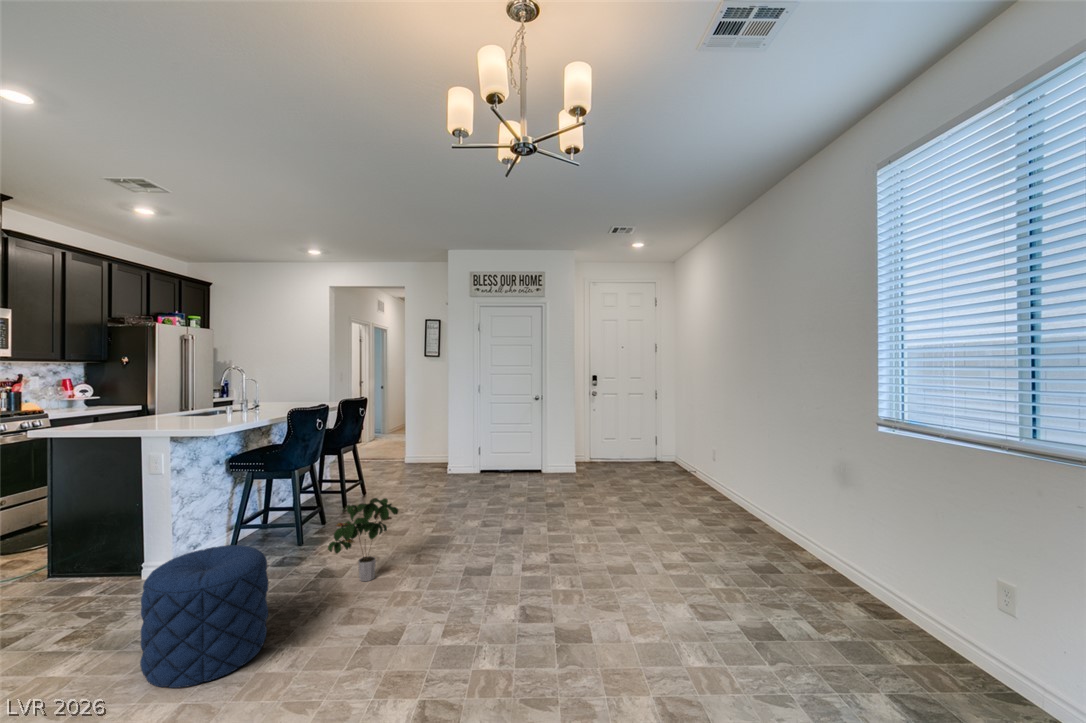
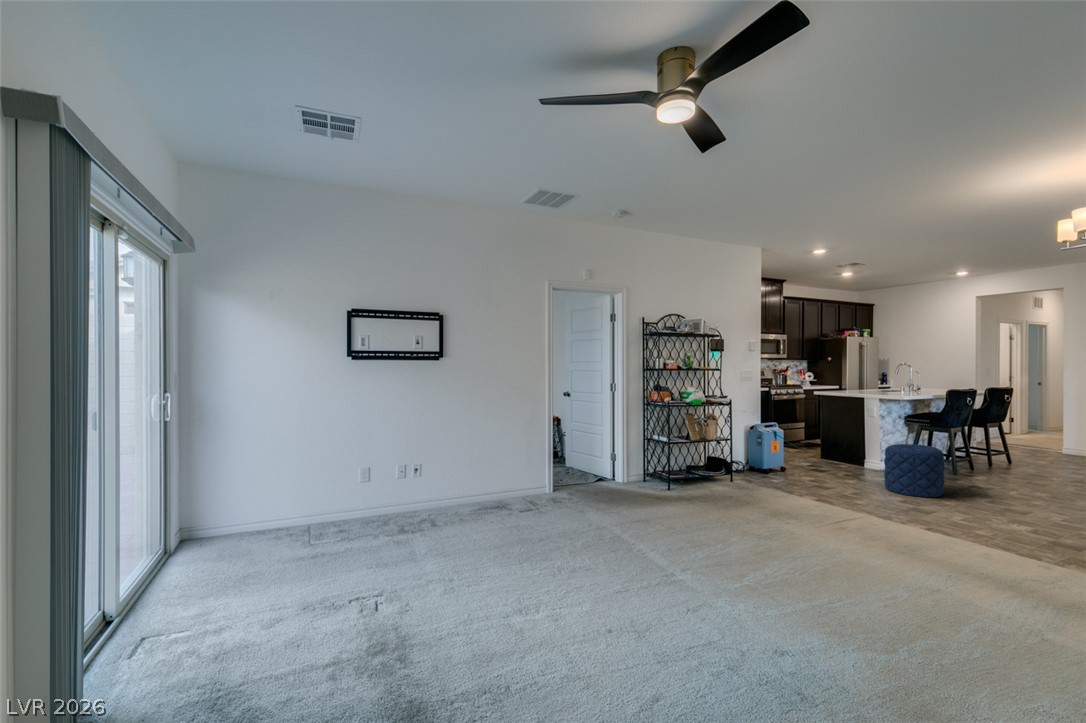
potted plant: present [328,498,398,581] -> none [980,443,1037,494]

